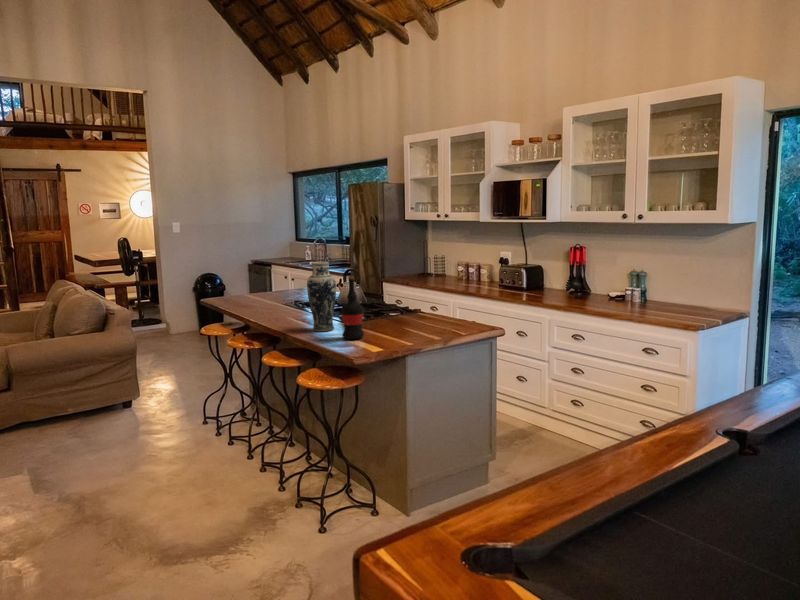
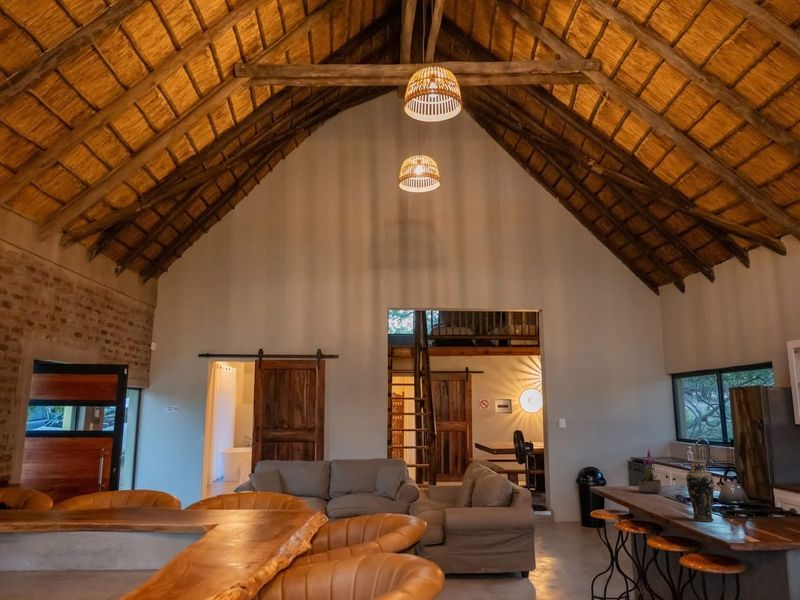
potted plant: none [254,249,279,301] -> present [639,449,661,494]
wine bottle: present [341,276,364,339] -> none [718,474,742,530]

